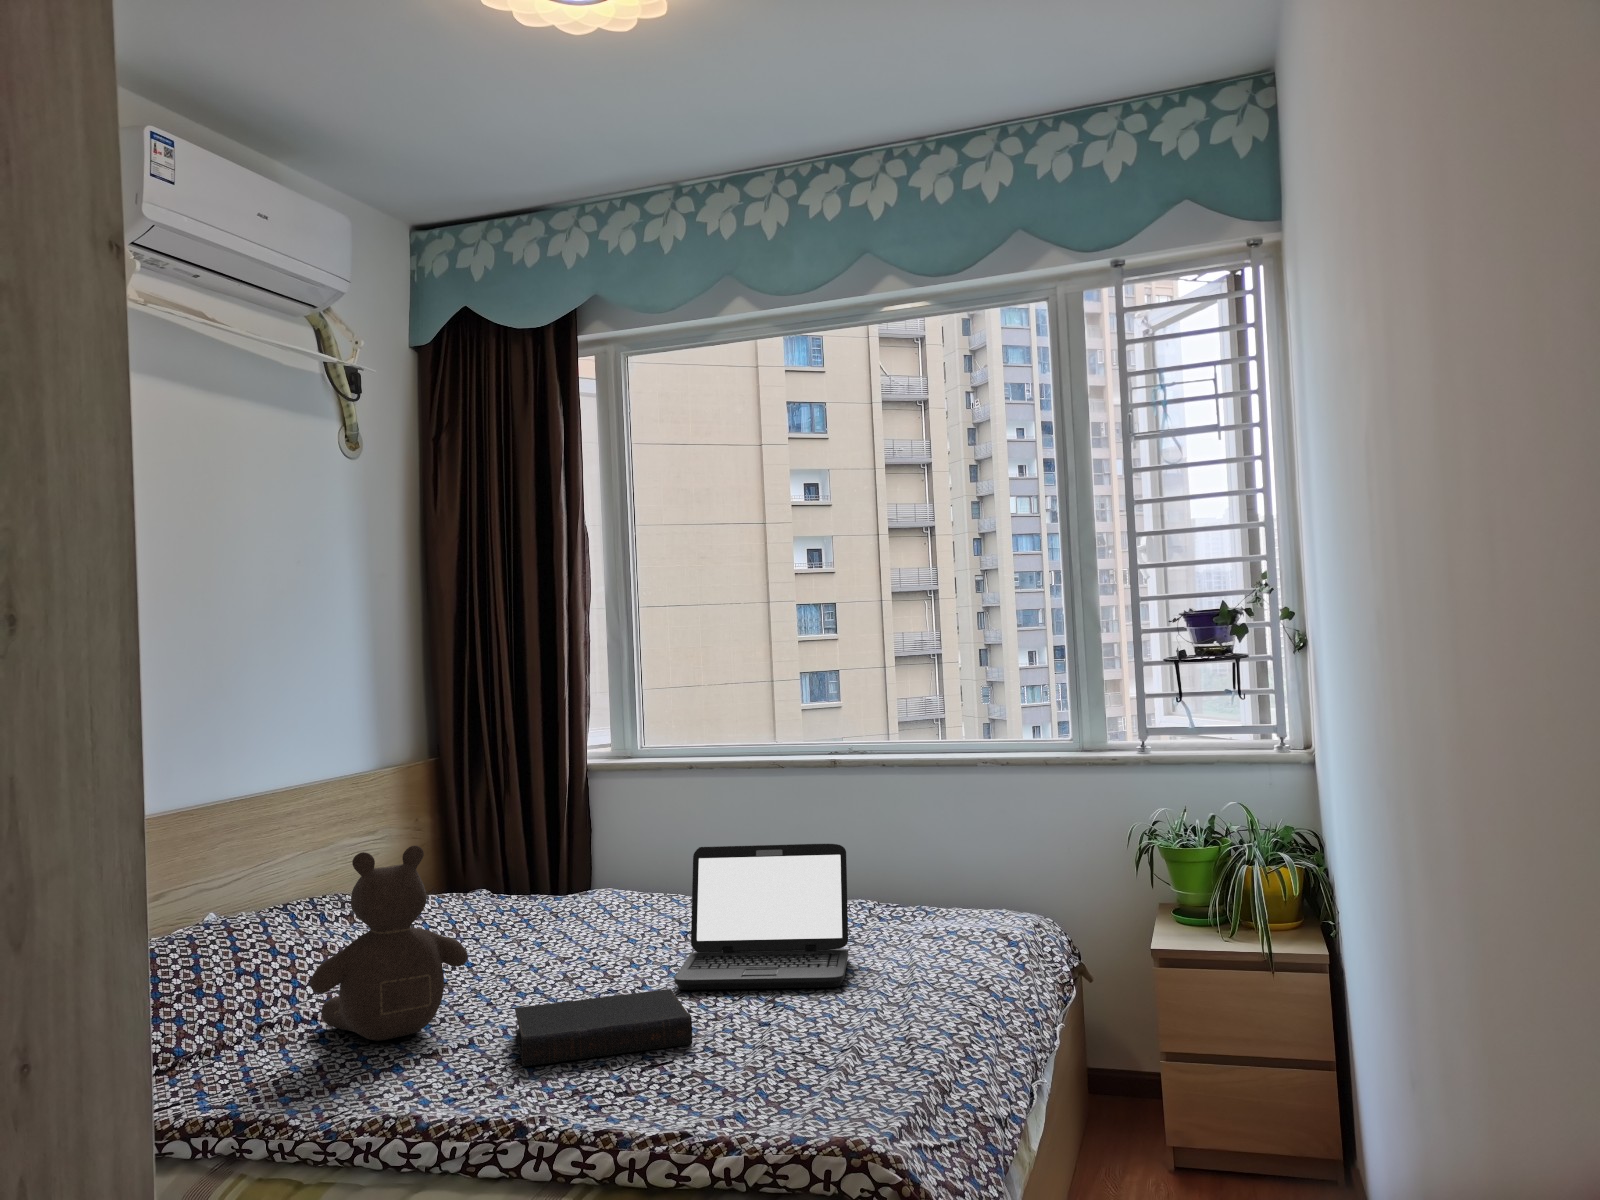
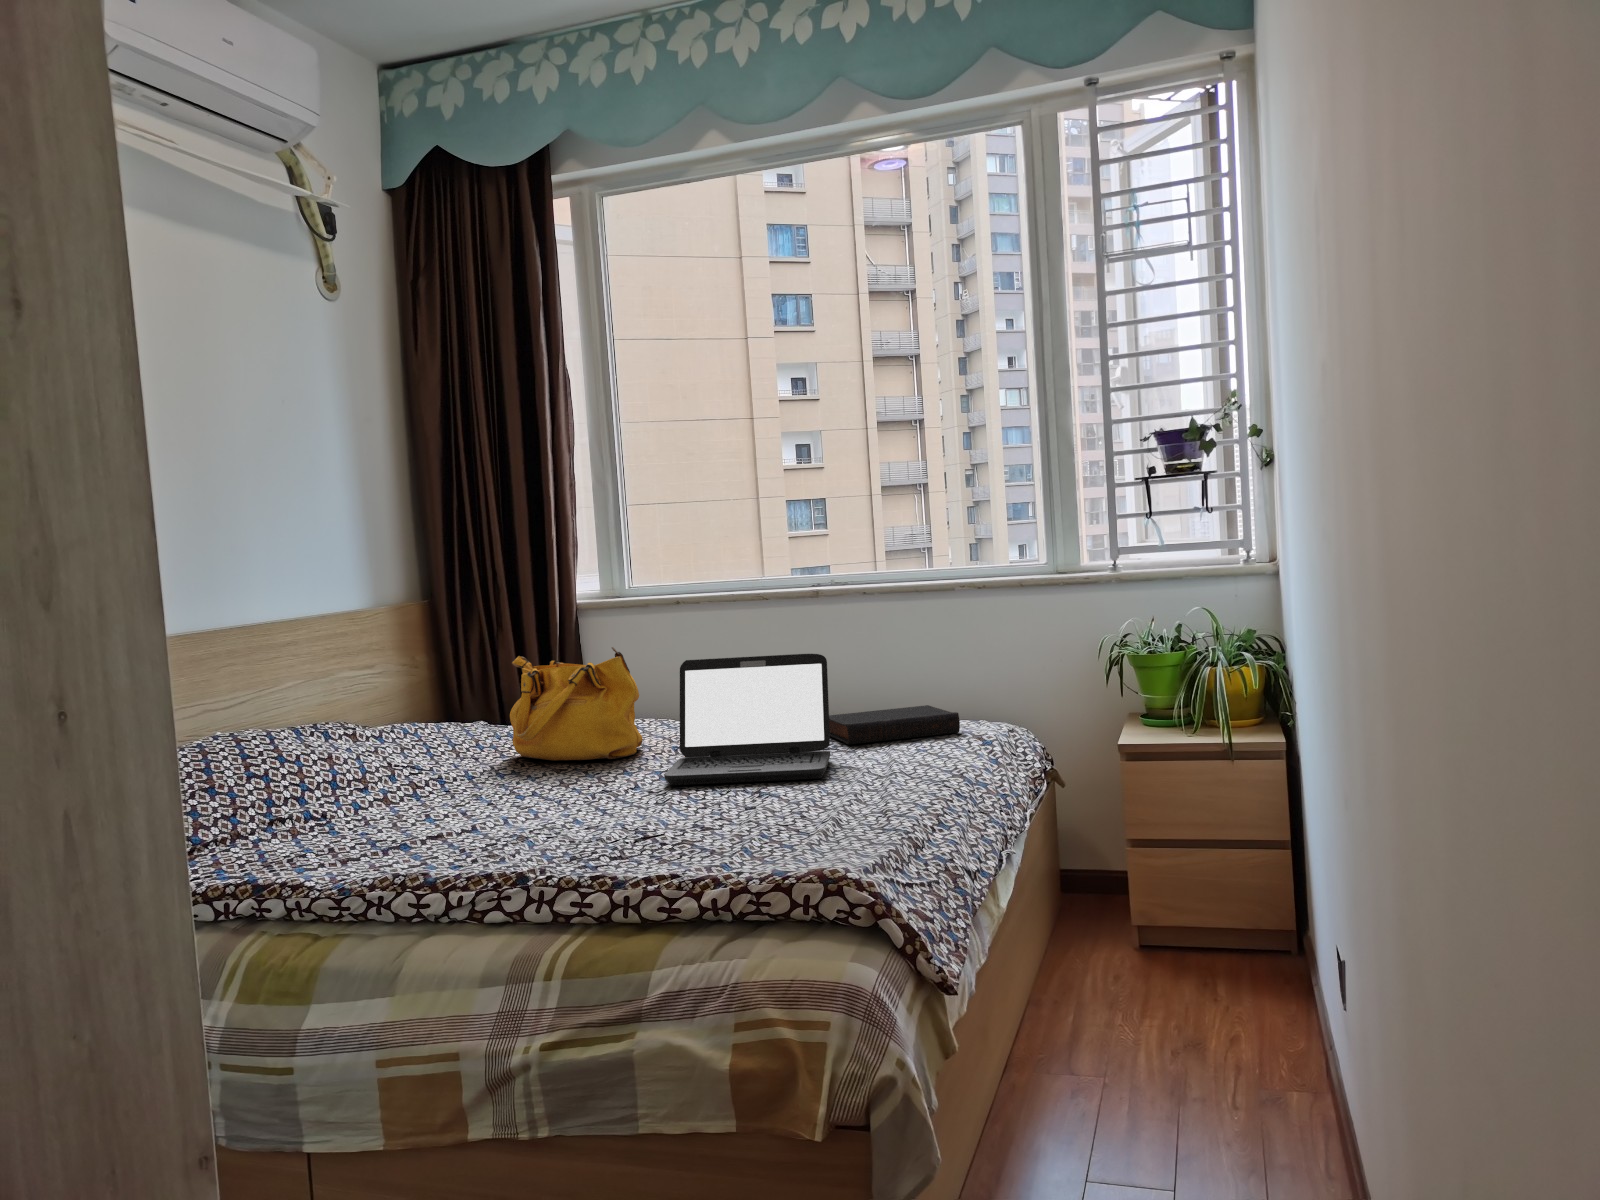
handbag: none [517,827,652,948] -> present [510,647,643,760]
teddy bear: present [310,846,468,1041] -> none [318,647,466,828]
book: present [515,989,692,1066] -> present [829,705,960,745]

